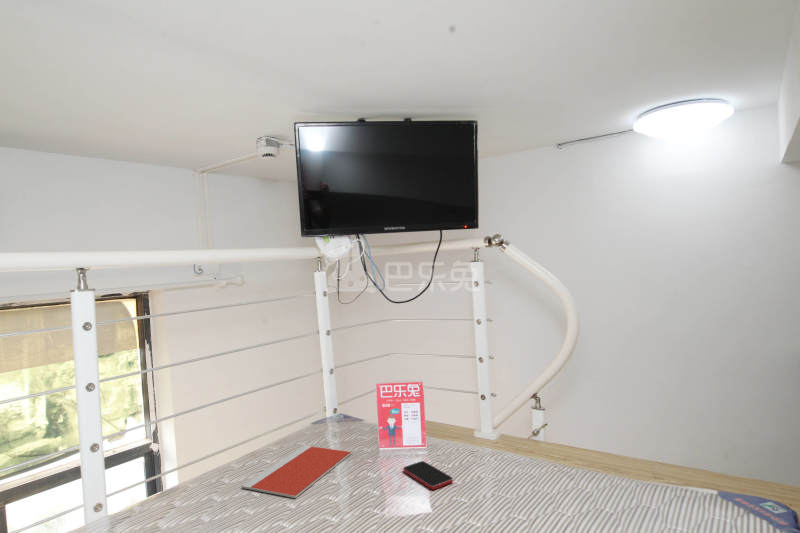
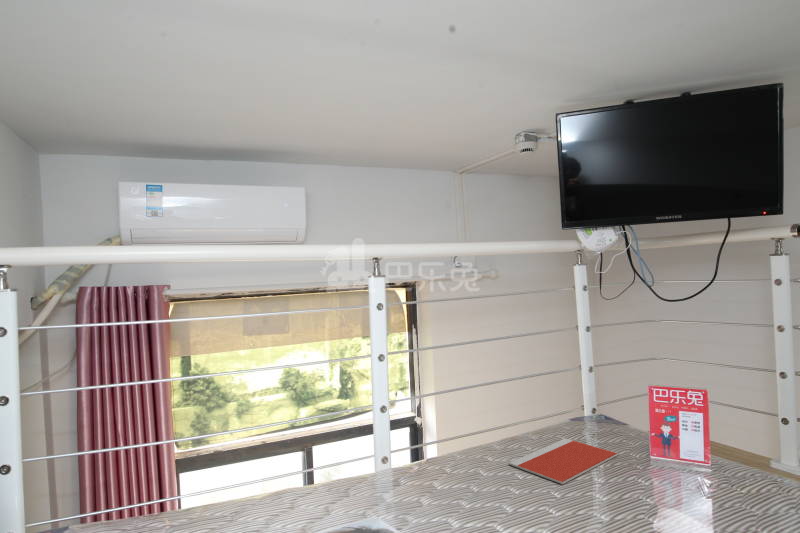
smartphone: present [404,461,453,490] -> none [683,478,750,510]

